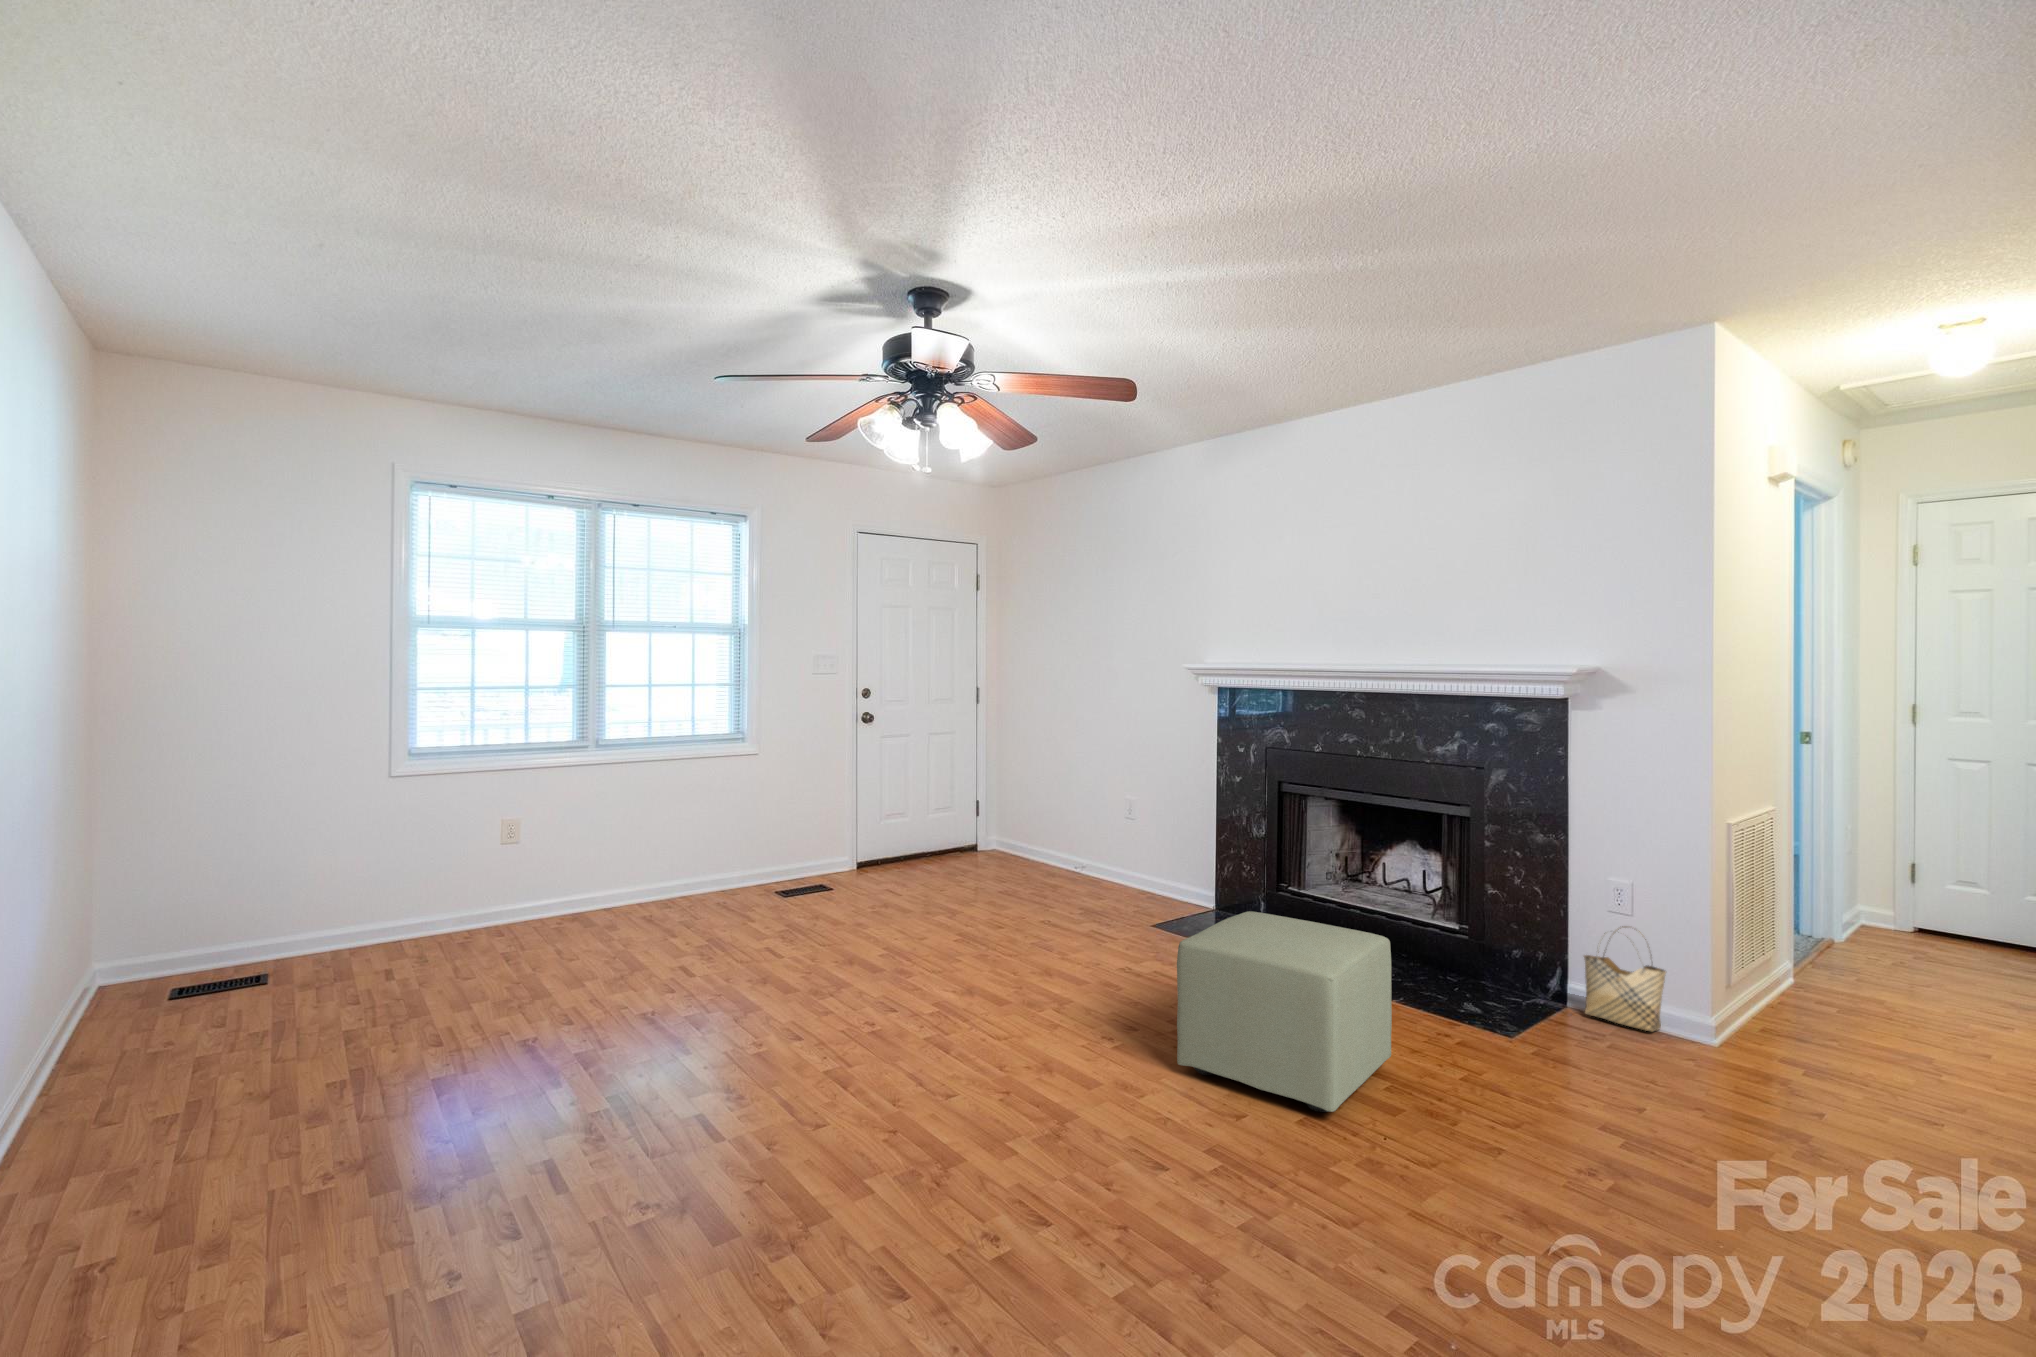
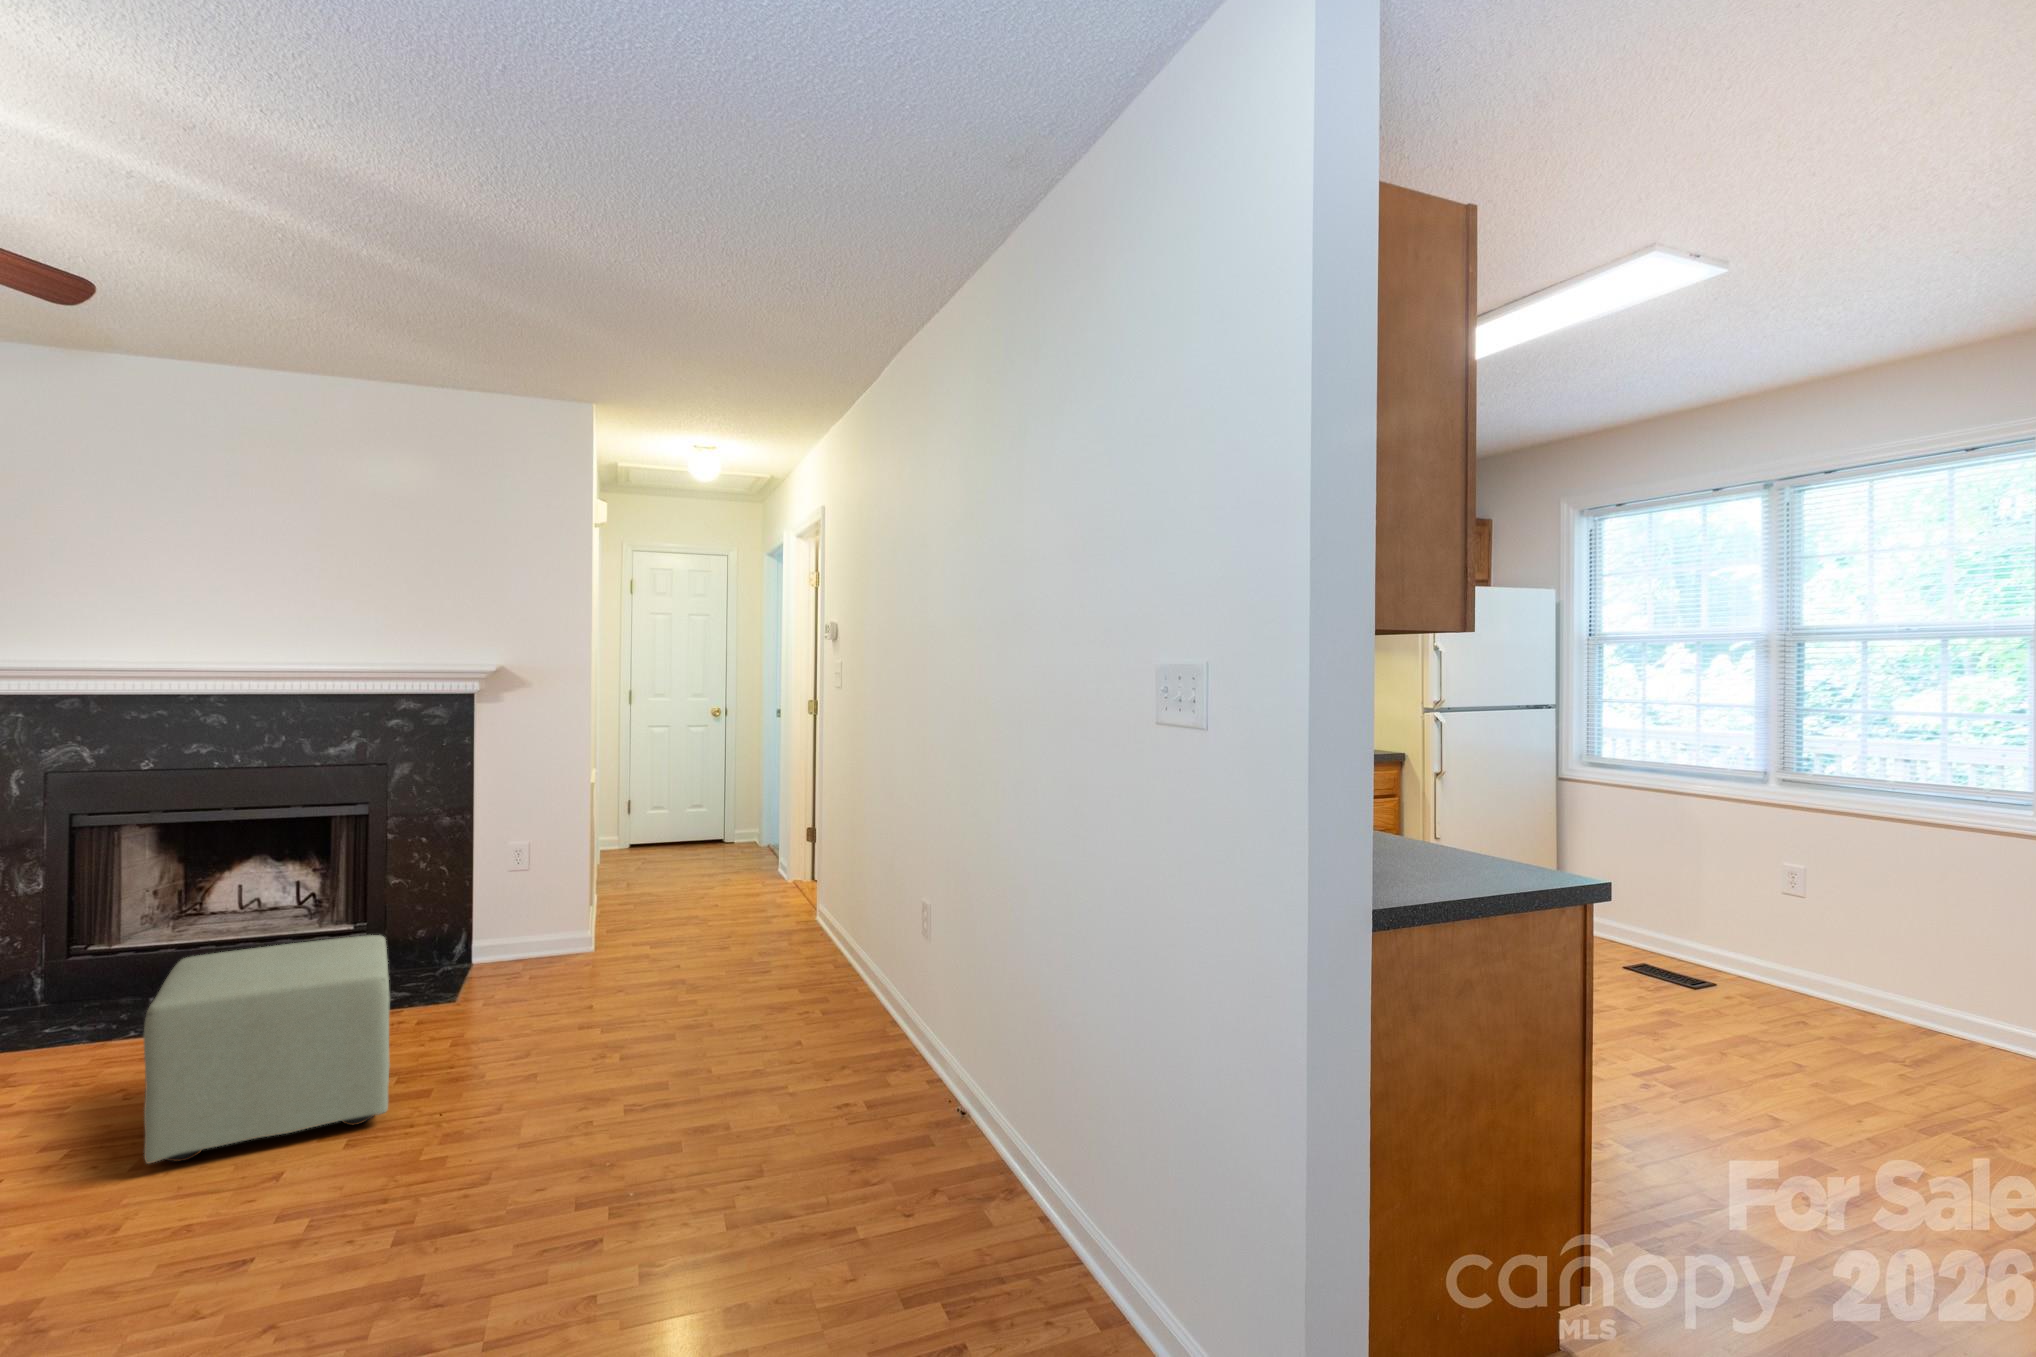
woven basket: present [1584,926,1666,1031] -> none [491,882,558,967]

